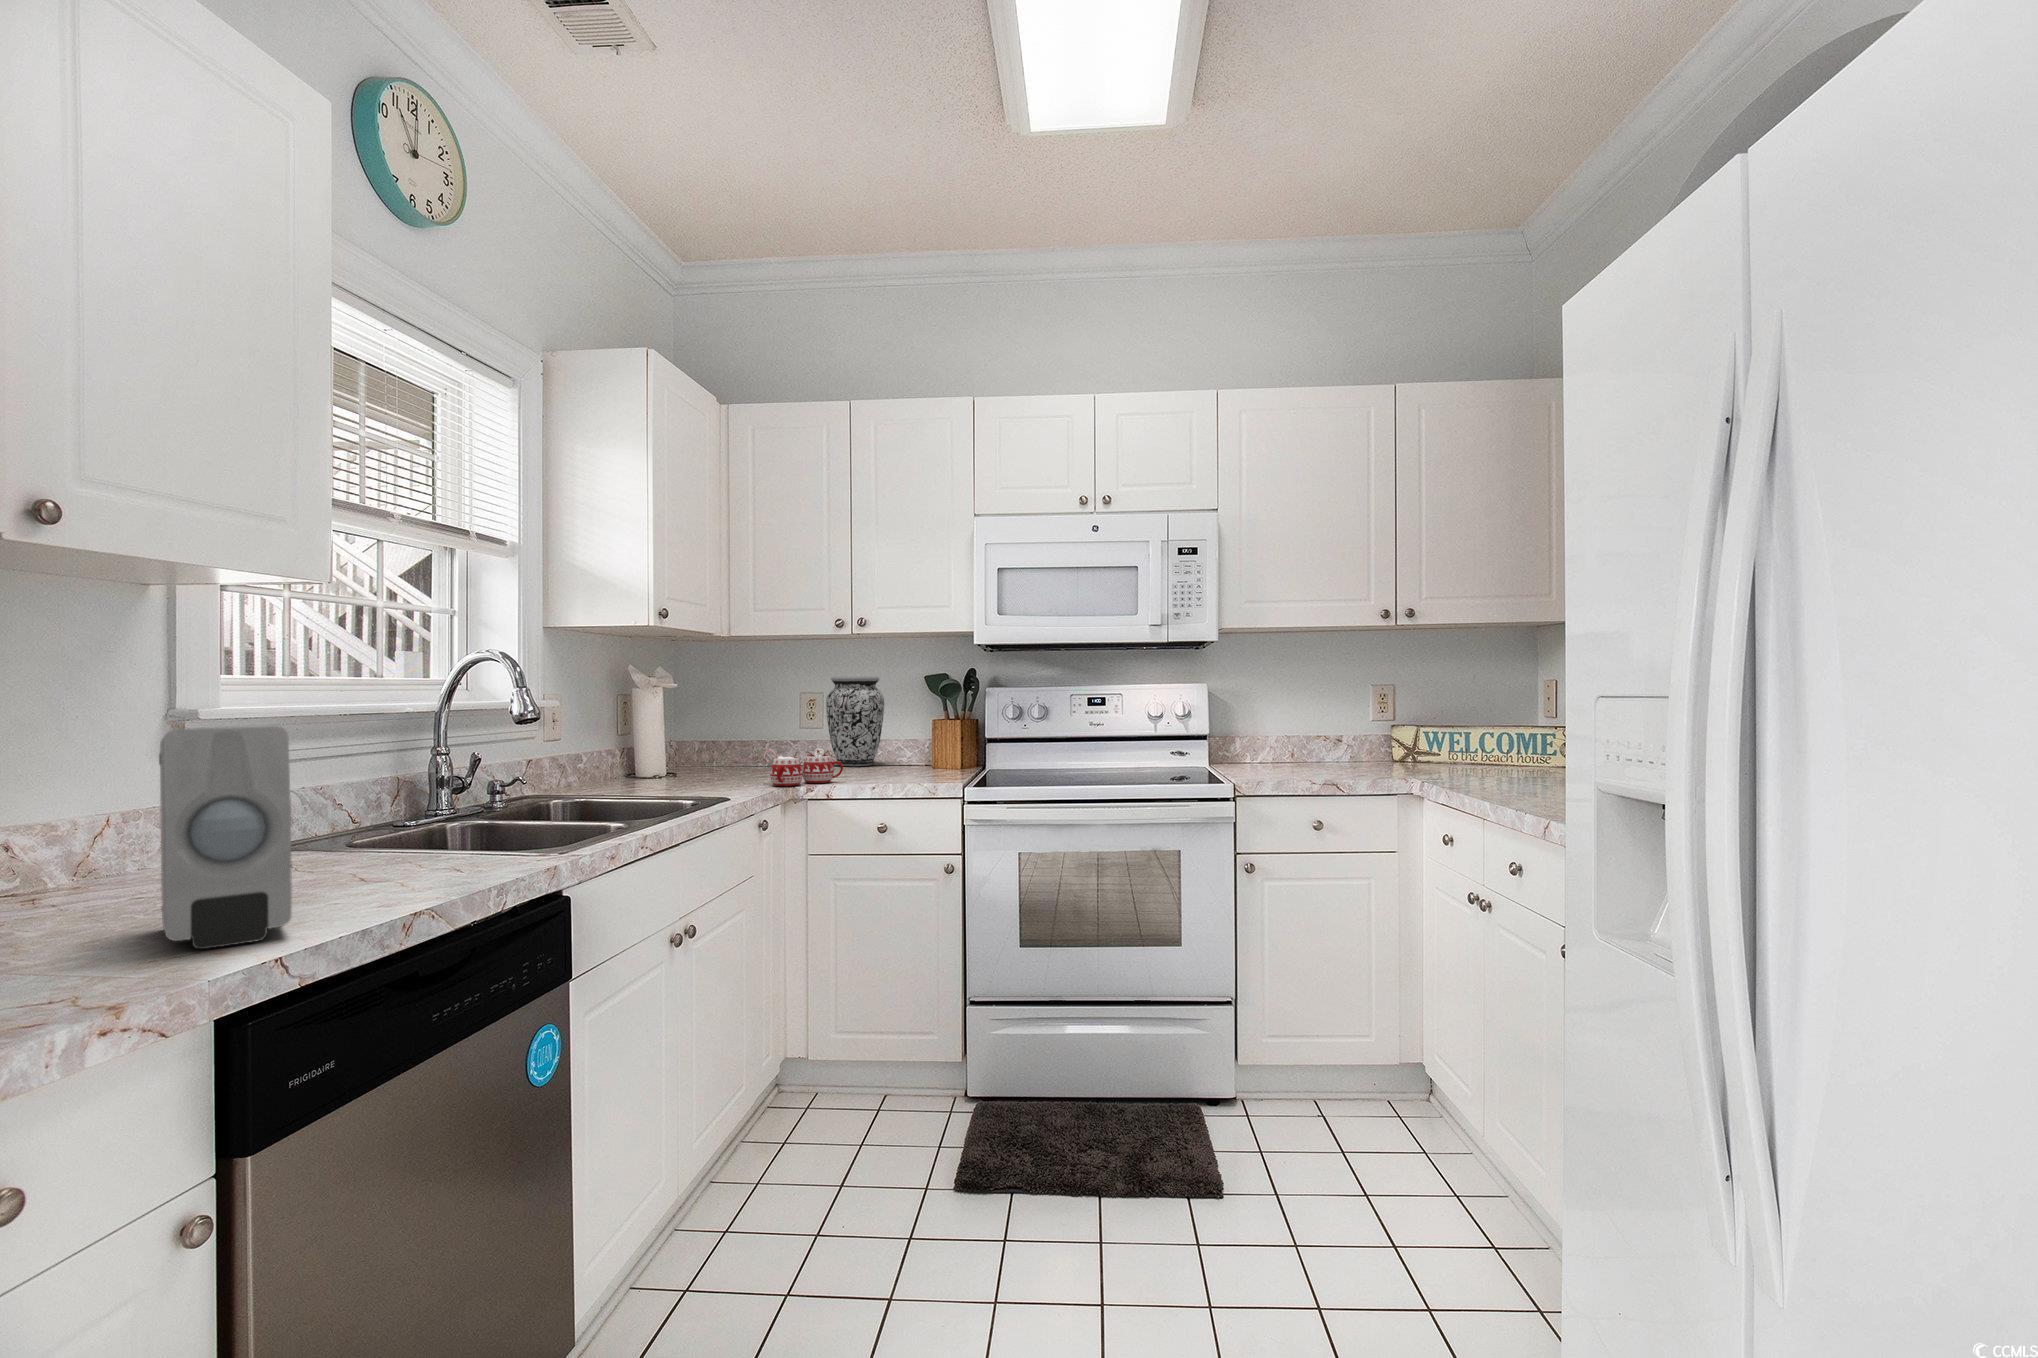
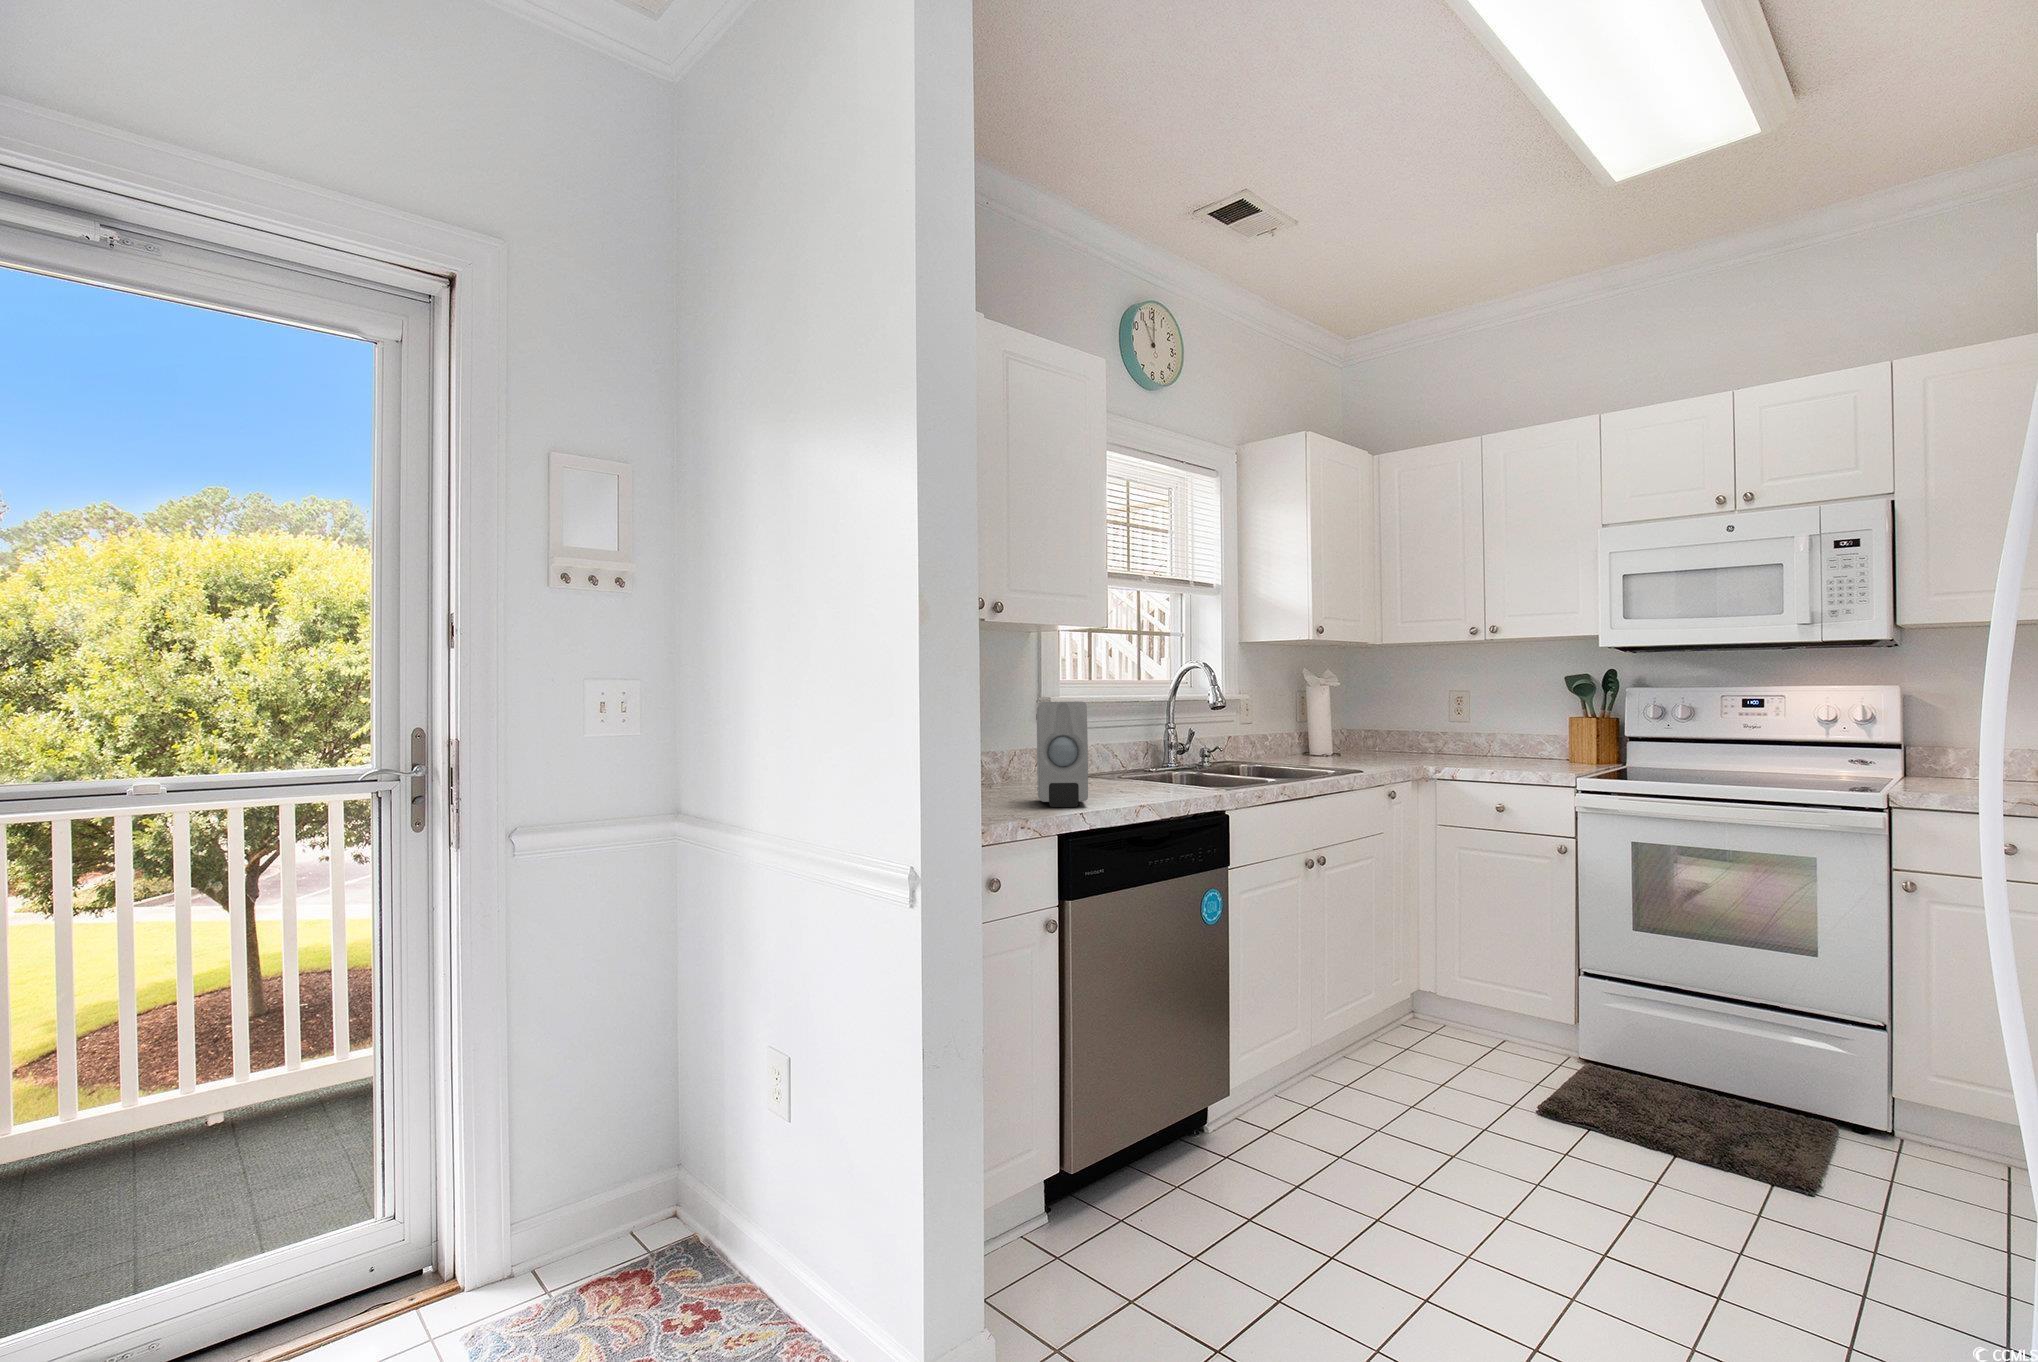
vase: present [826,676,884,766] -> none [1470,678,1525,756]
mug: present [763,748,843,786] -> none [1399,736,1469,766]

